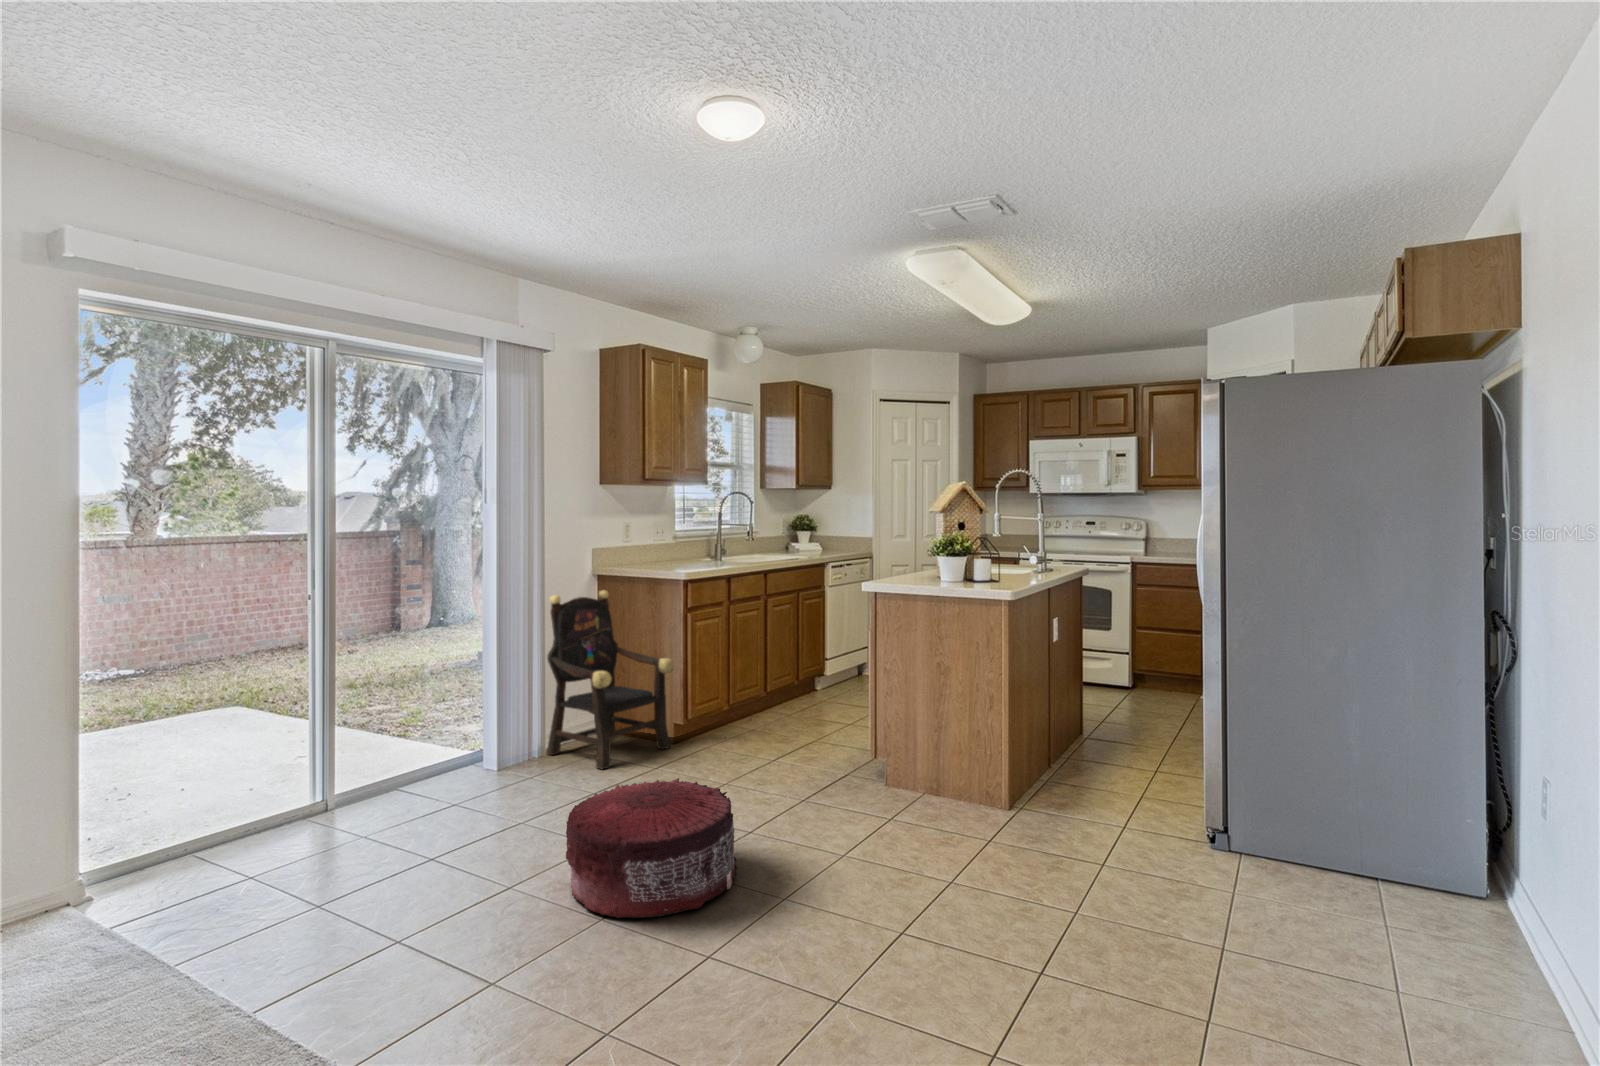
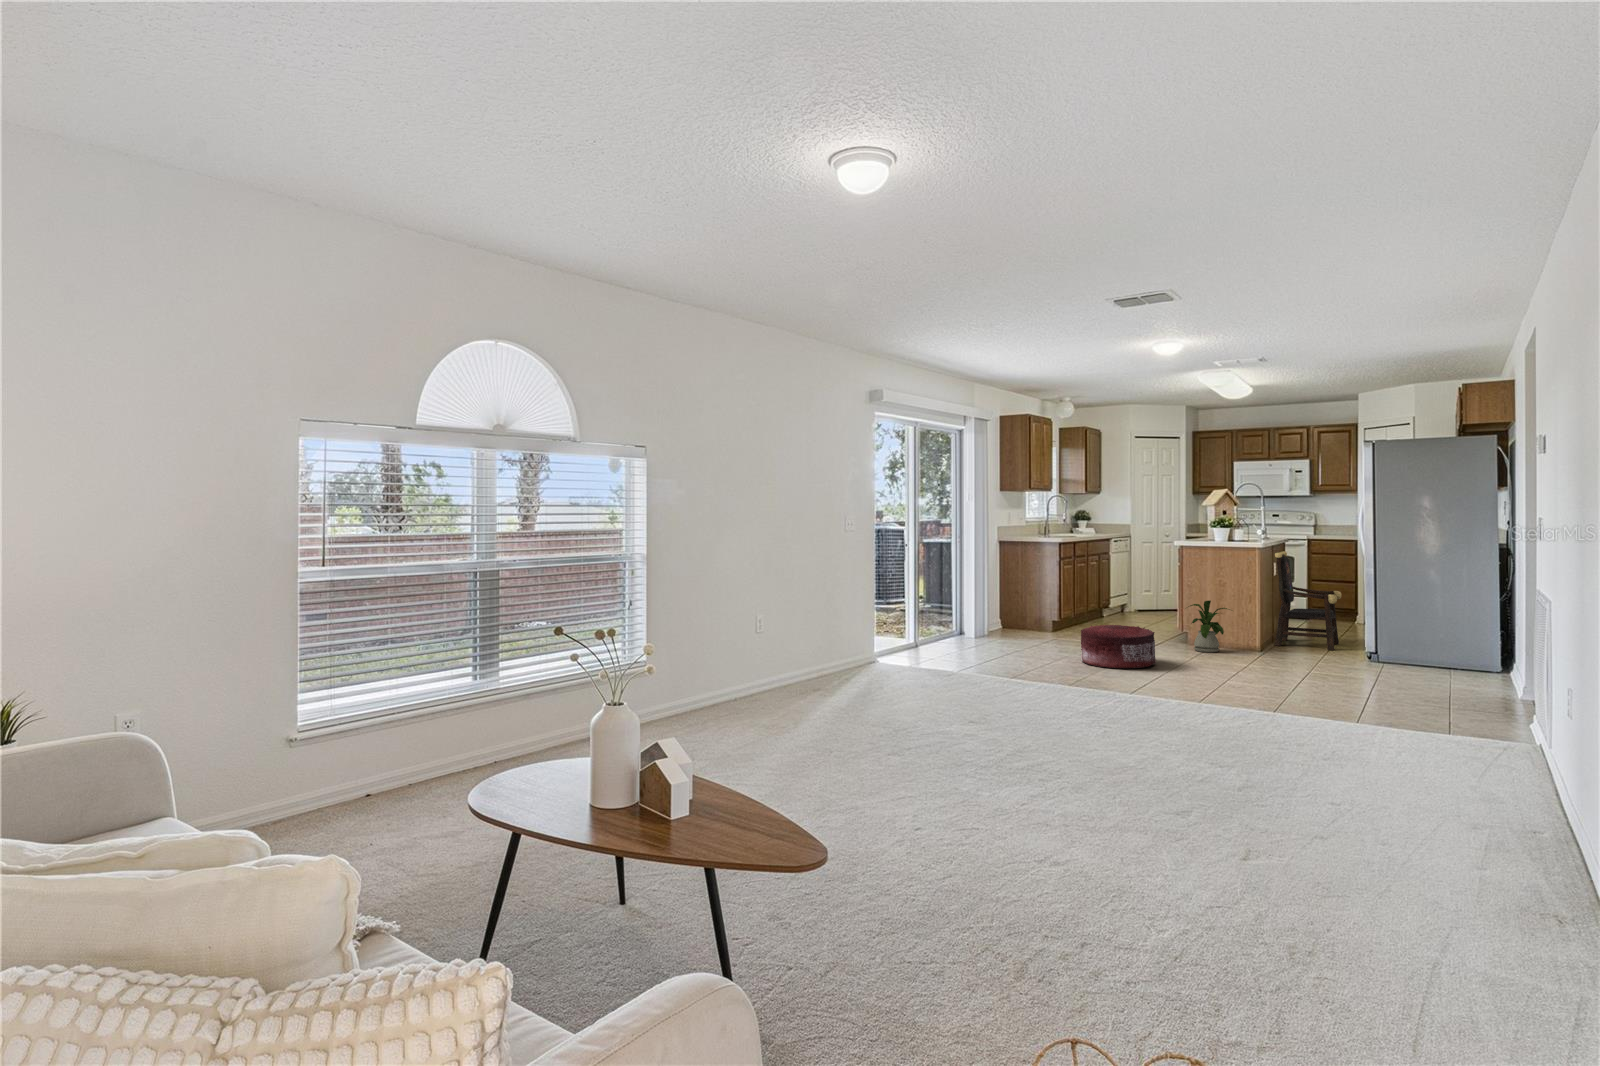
armchair: present [547,590,675,769] -> present [1275,551,1342,650]
house plant: none [863,710,946,816] -> present [1188,600,1230,652]

